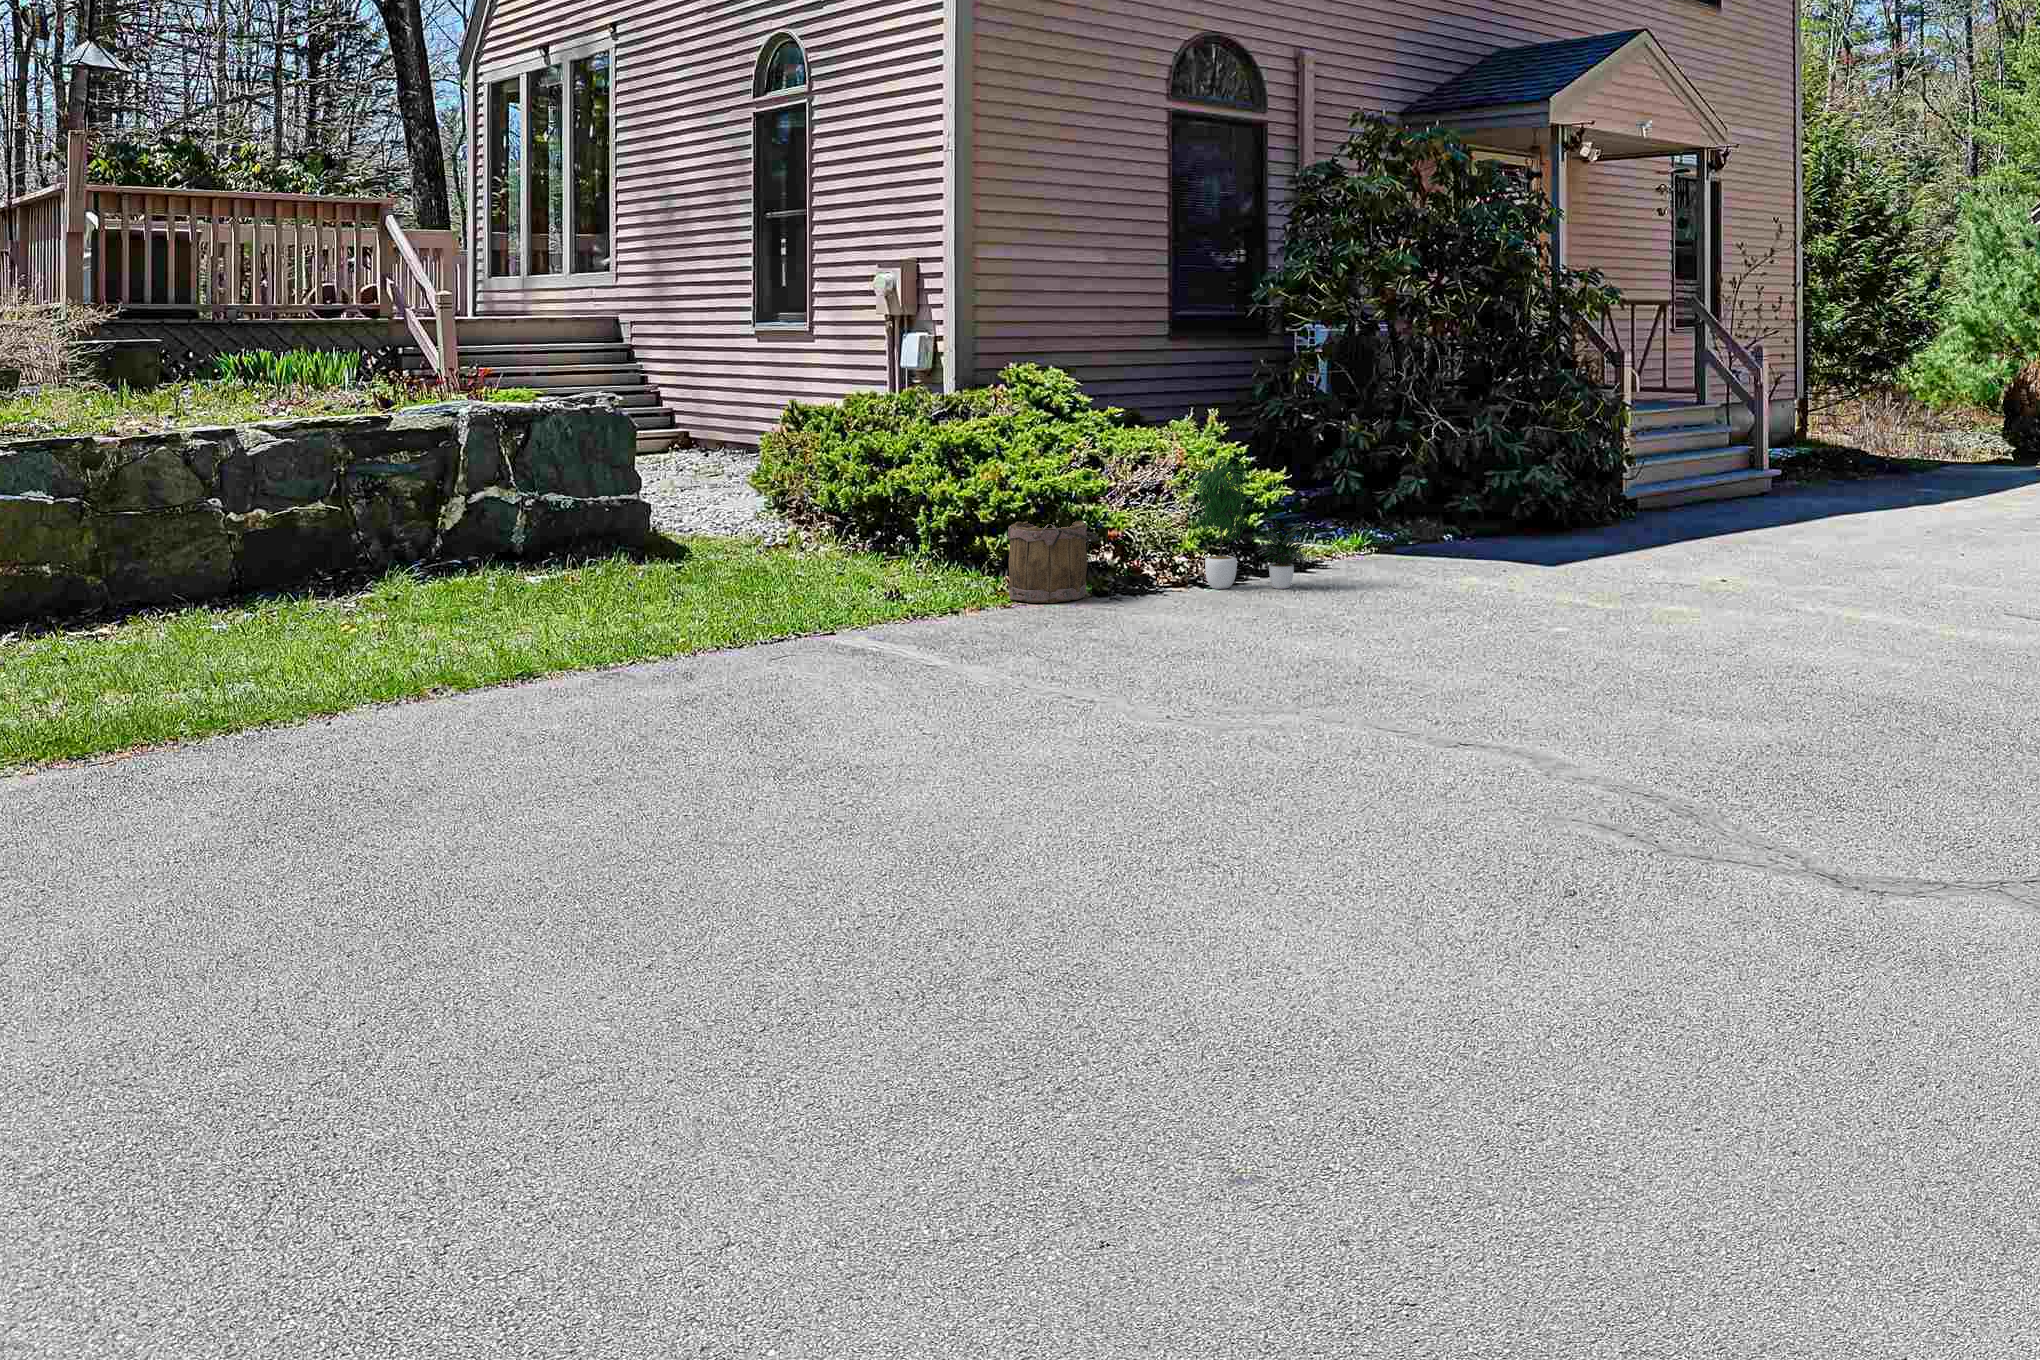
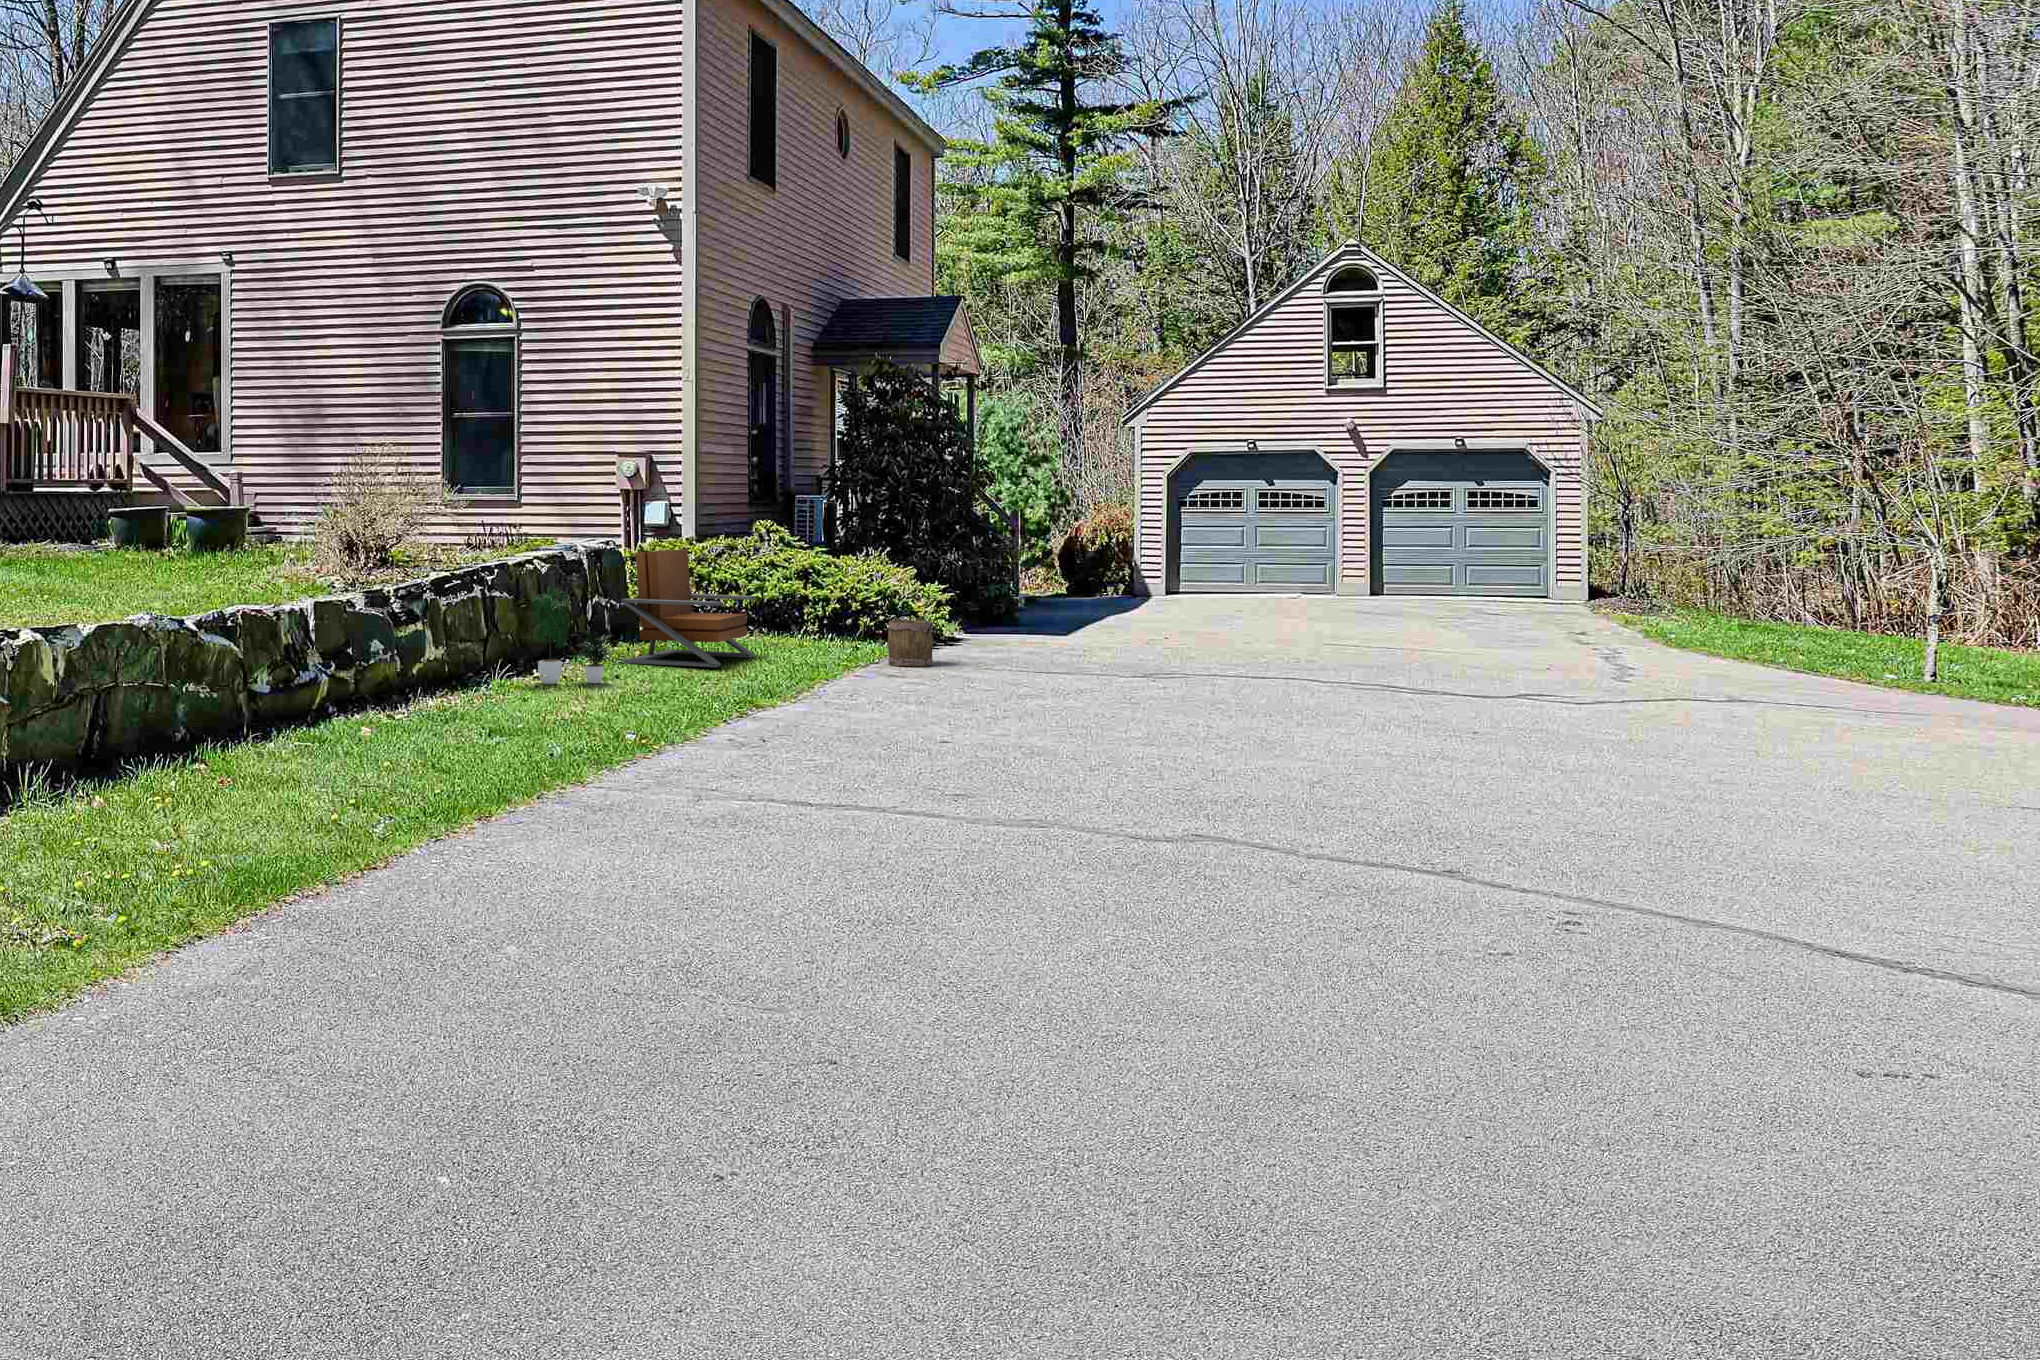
lounge chair: none [443,398,718,600] -> present [621,549,754,667]
potted plant: present [1193,458,1308,589] -> present [532,586,614,684]

